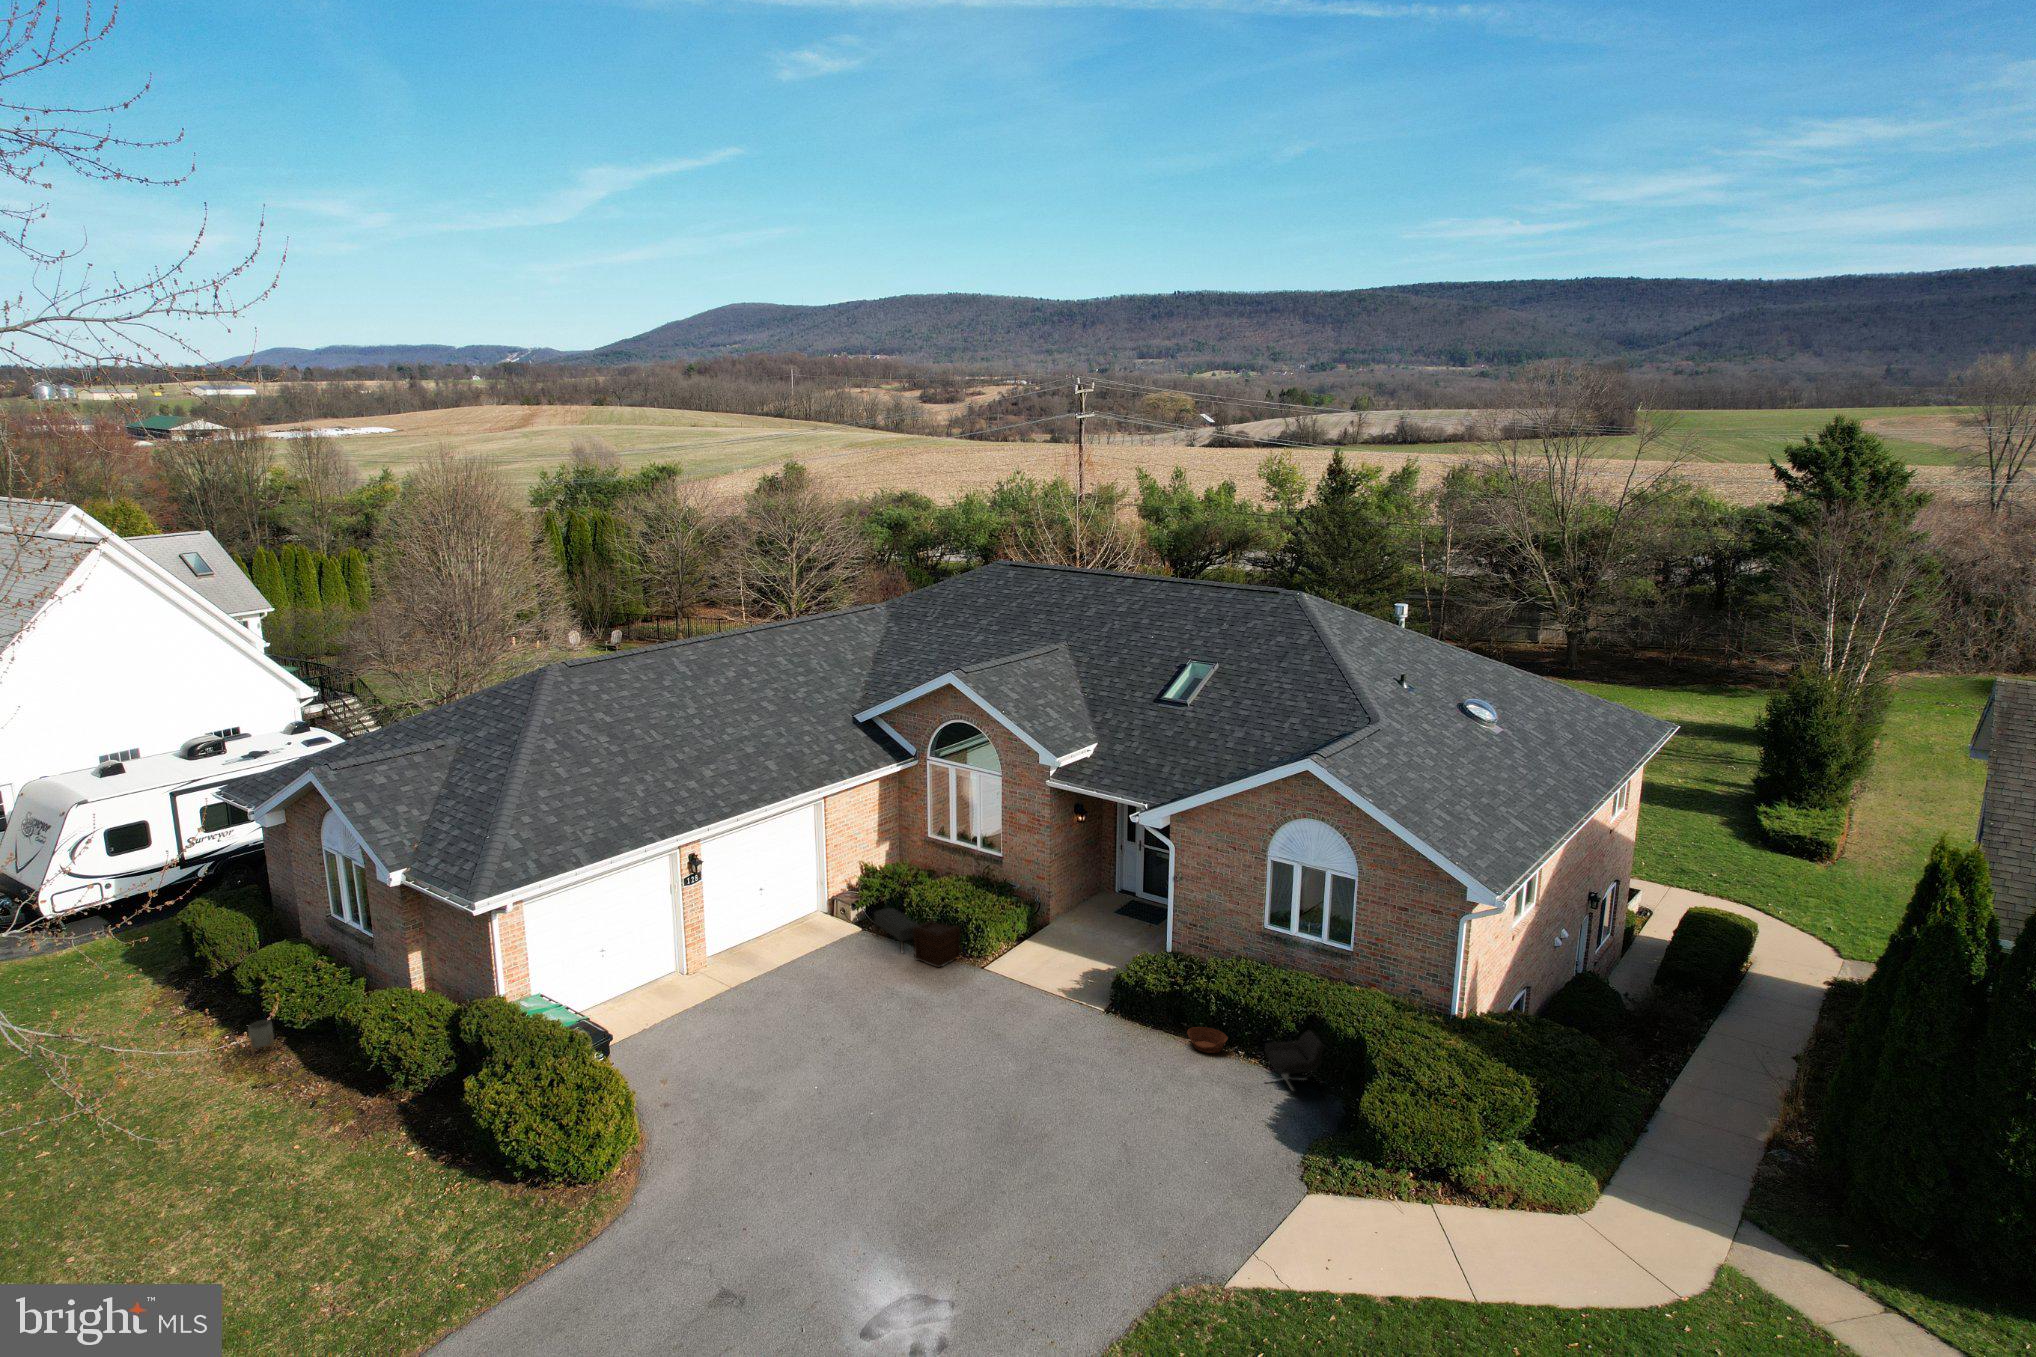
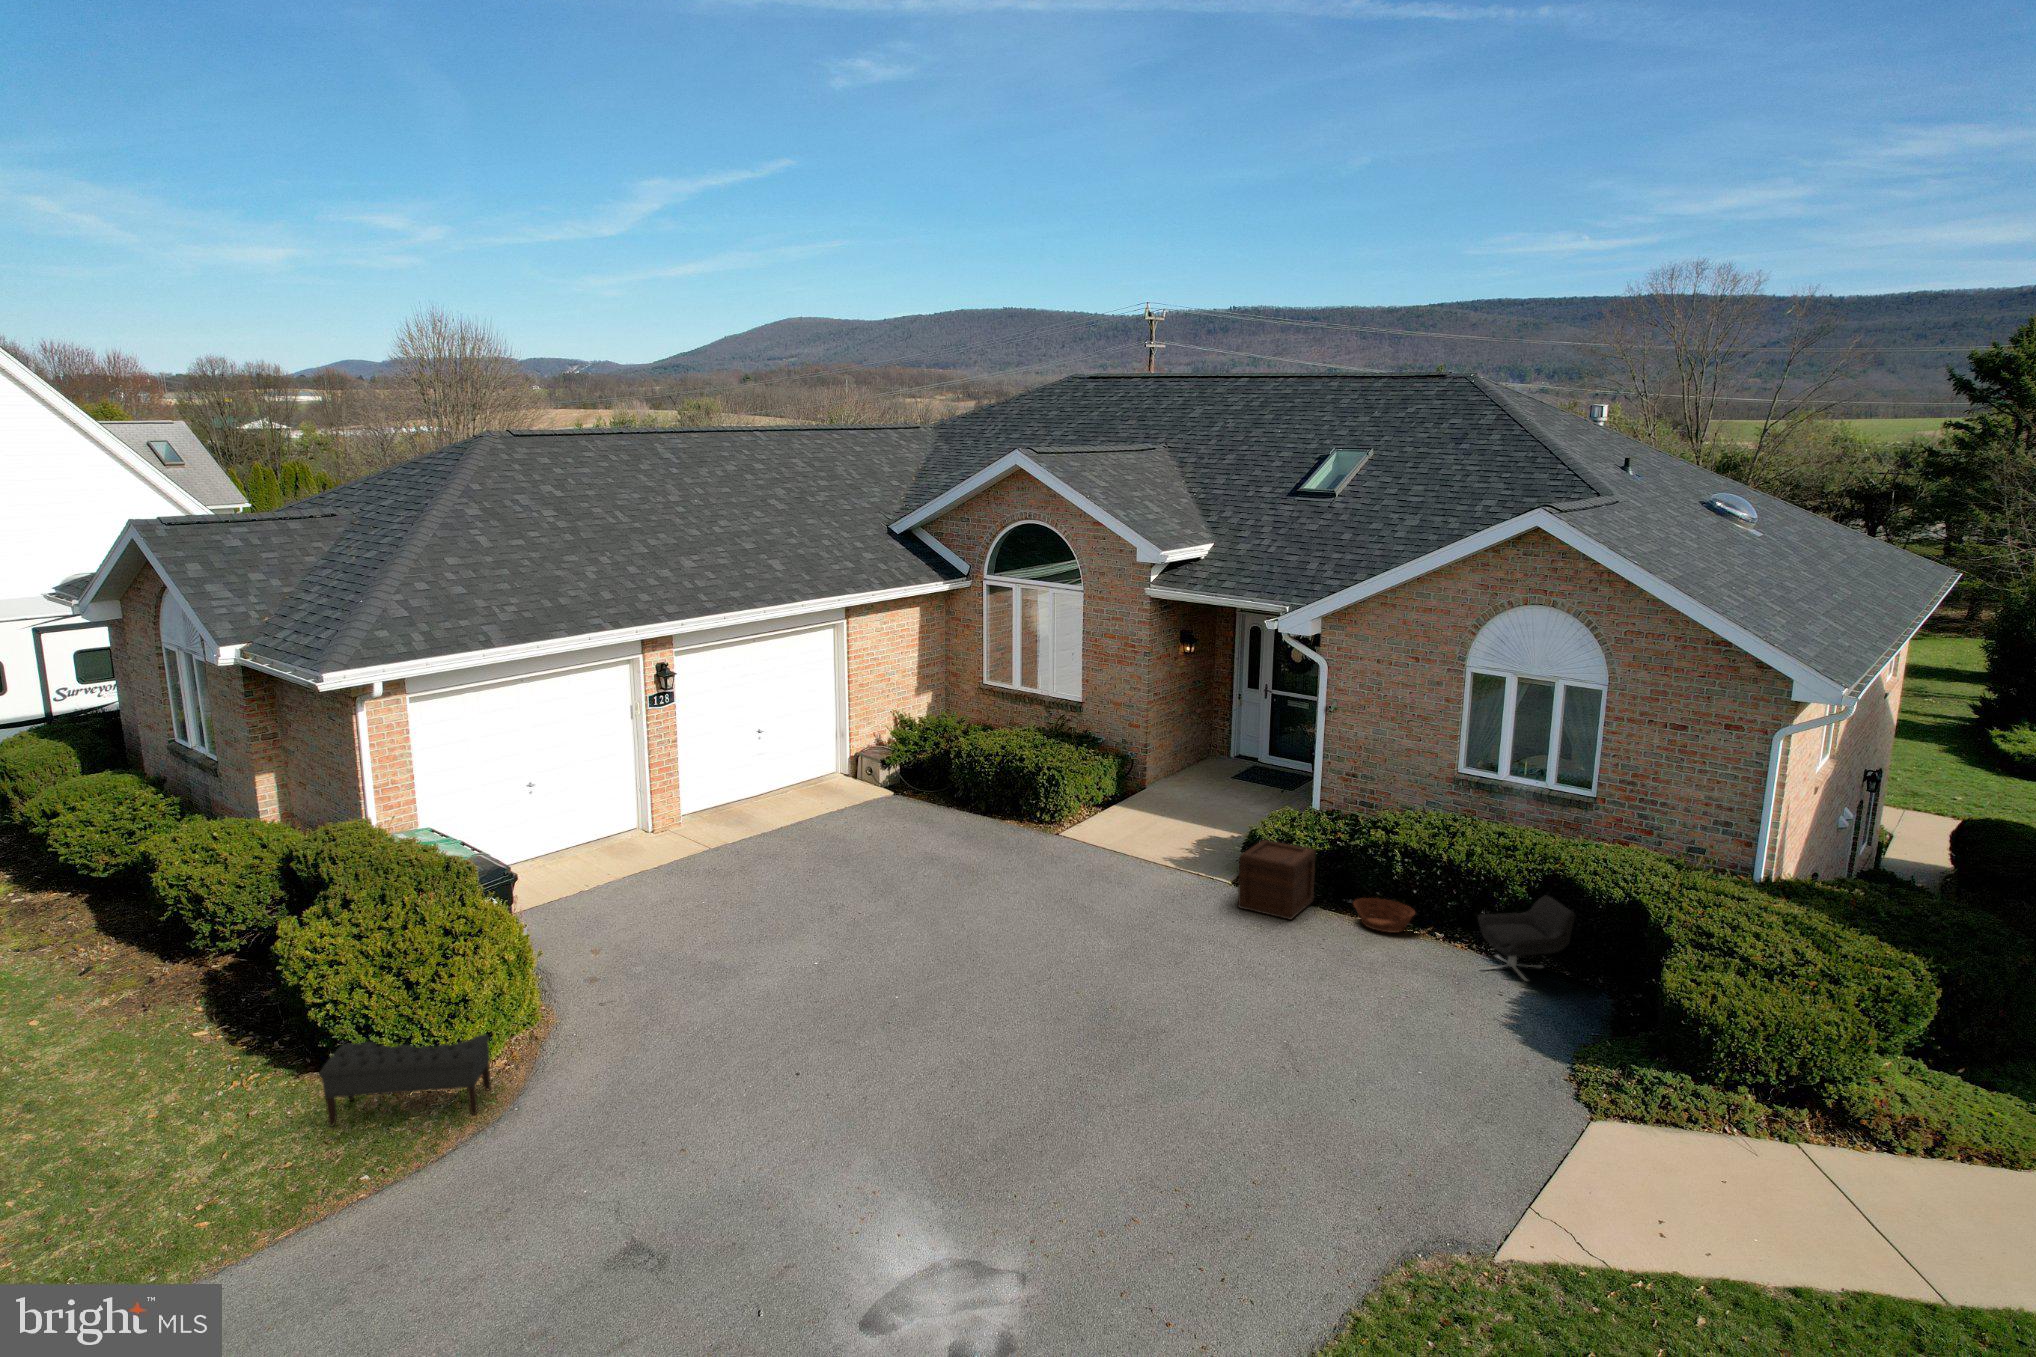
bench: present [874,908,919,952] -> present [319,1034,491,1126]
wooden crate: present [913,919,961,968] -> present [1238,840,1316,920]
planter: present [248,1020,274,1055] -> none [47,868,87,915]

